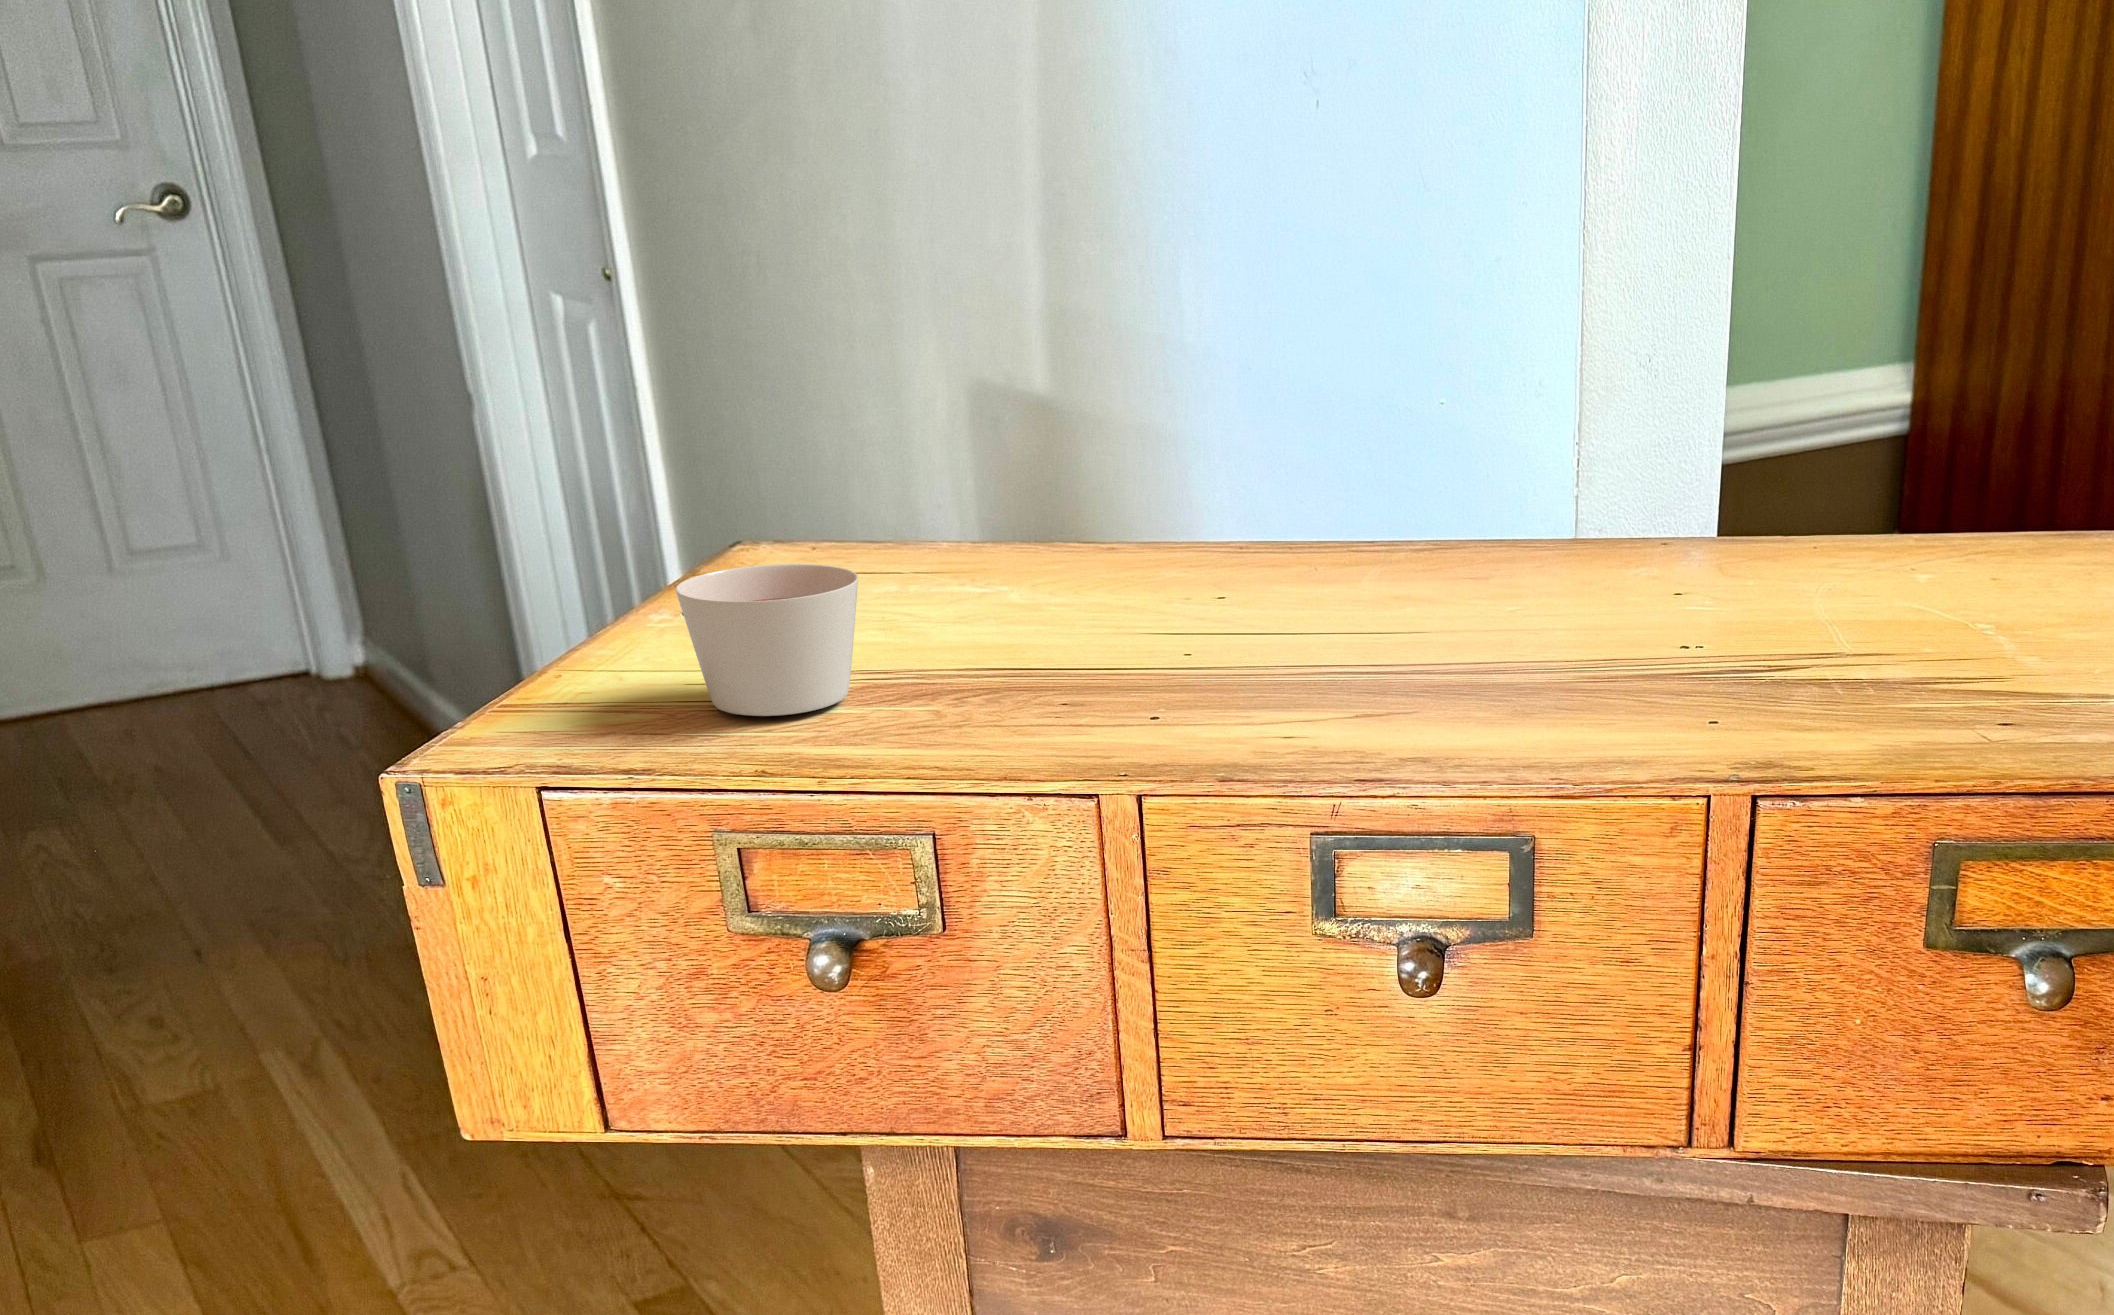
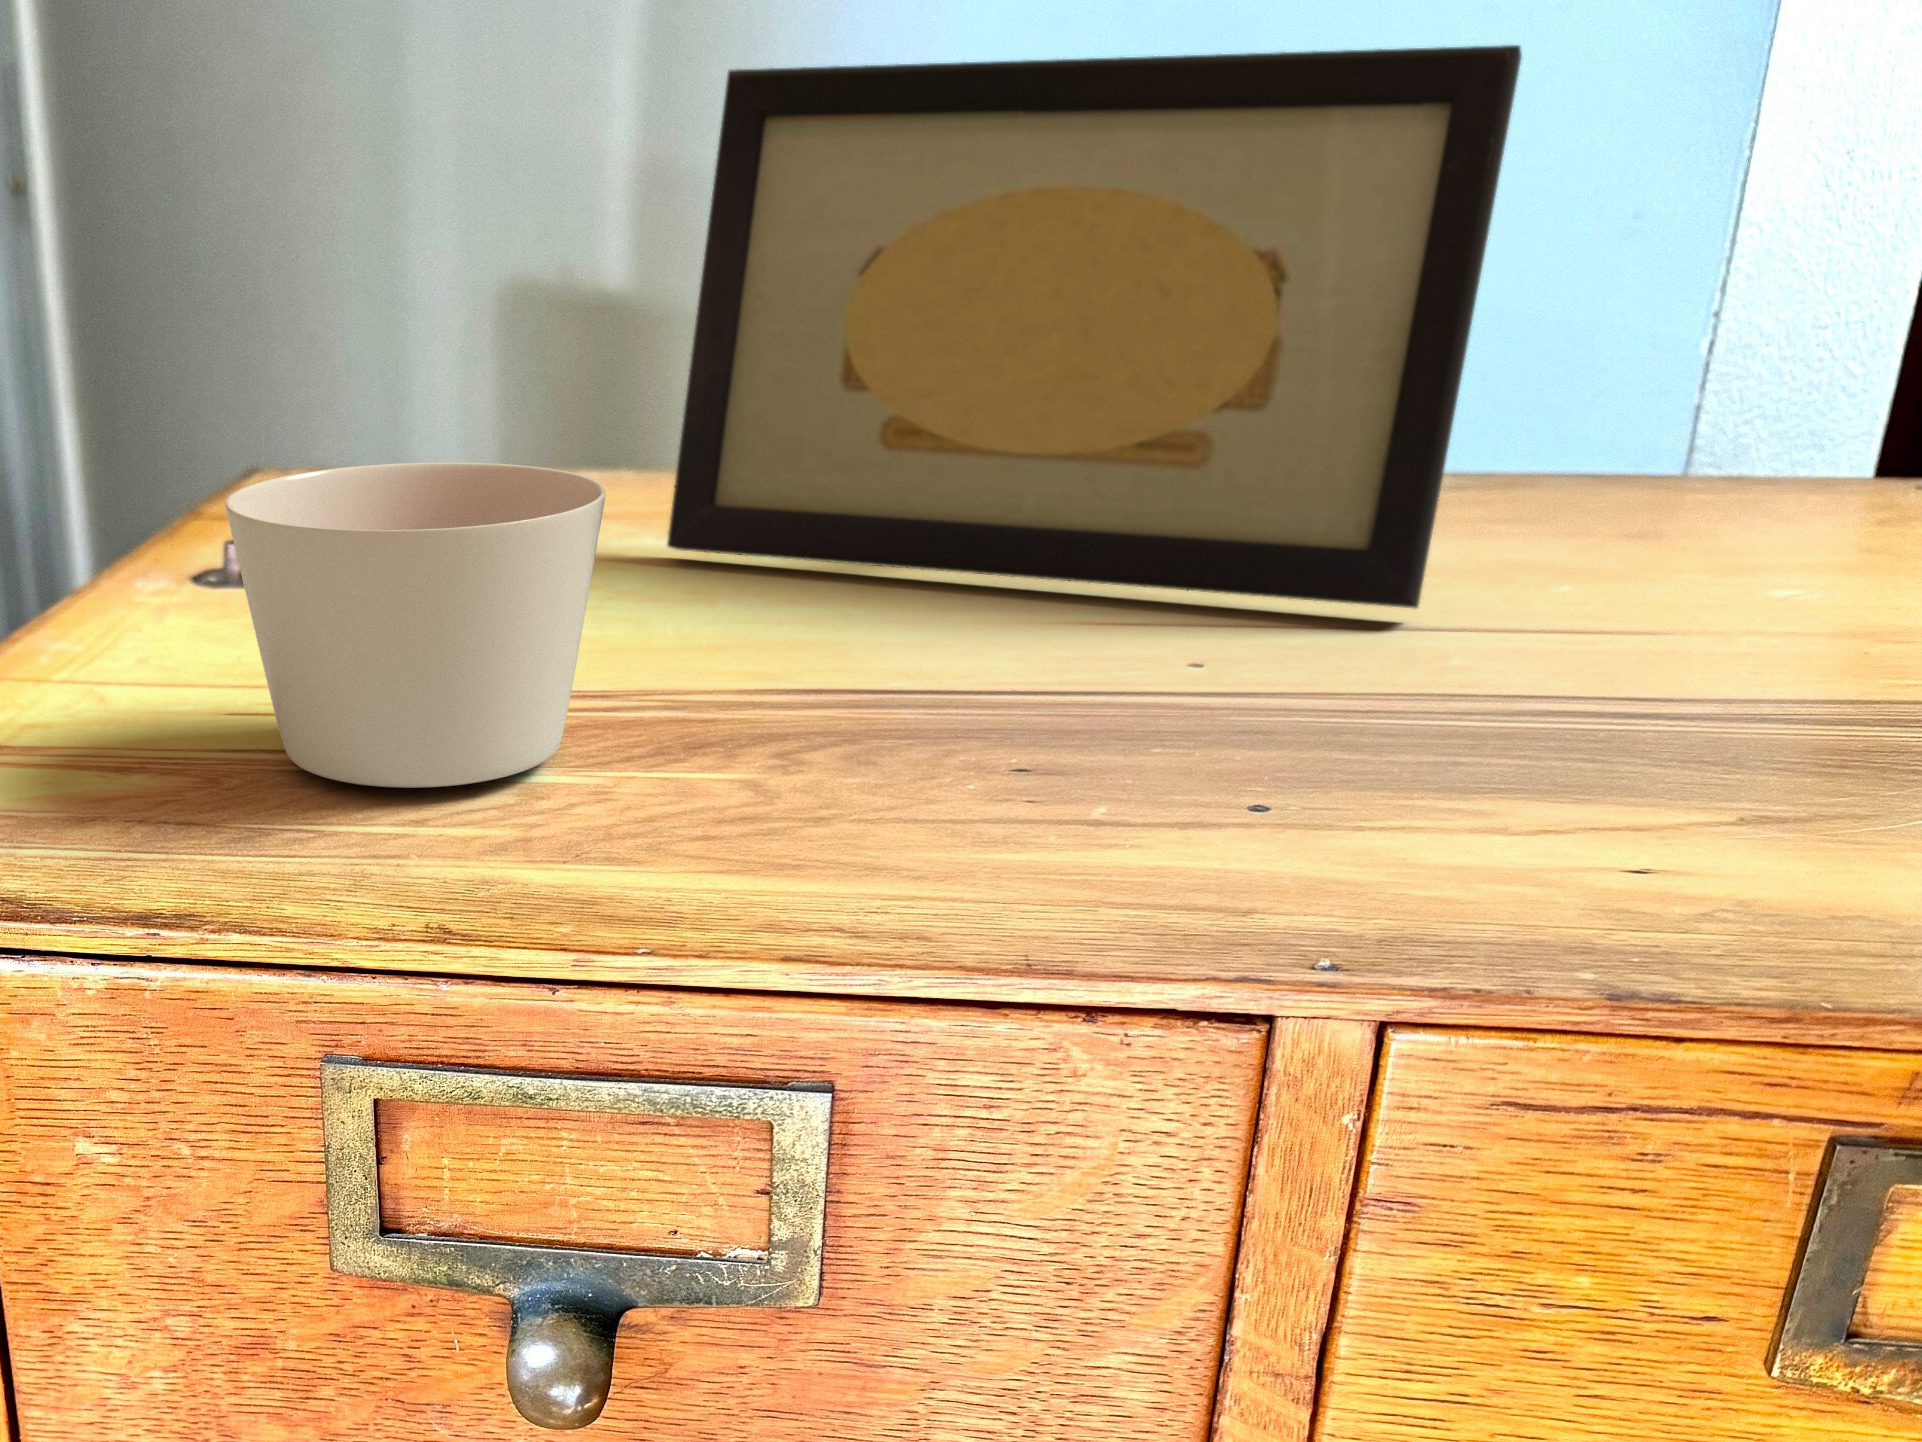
picture frame: none [953,350,1324,622] -> present [667,45,1522,609]

